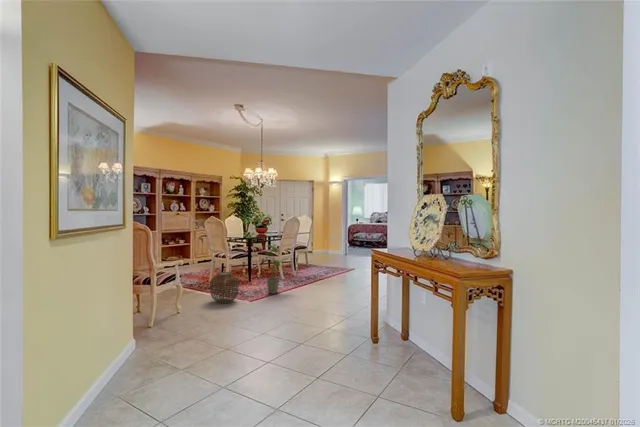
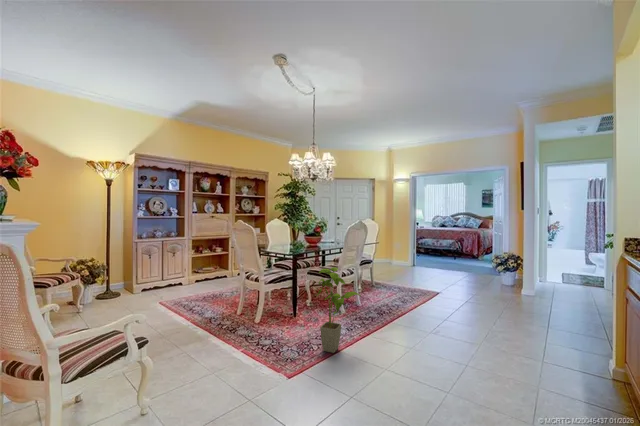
woven basket: present [210,272,239,304] -> none [217,318,270,383]

